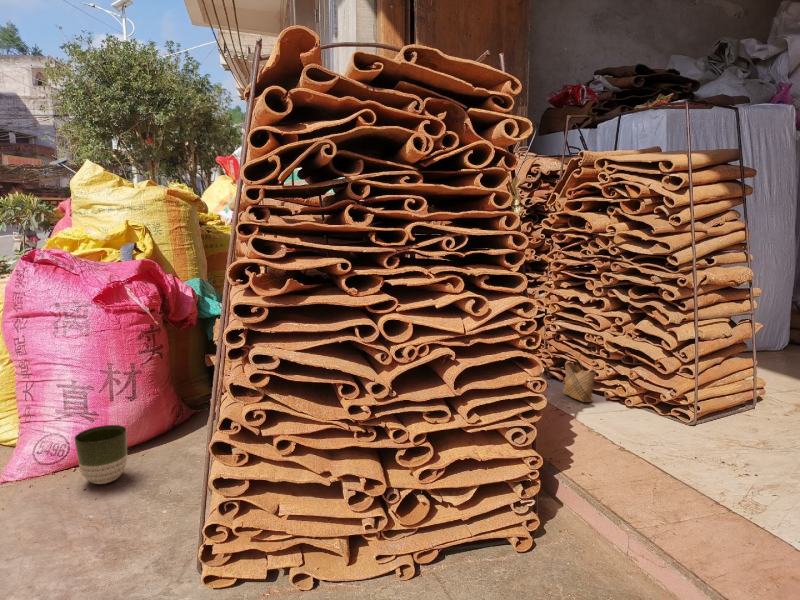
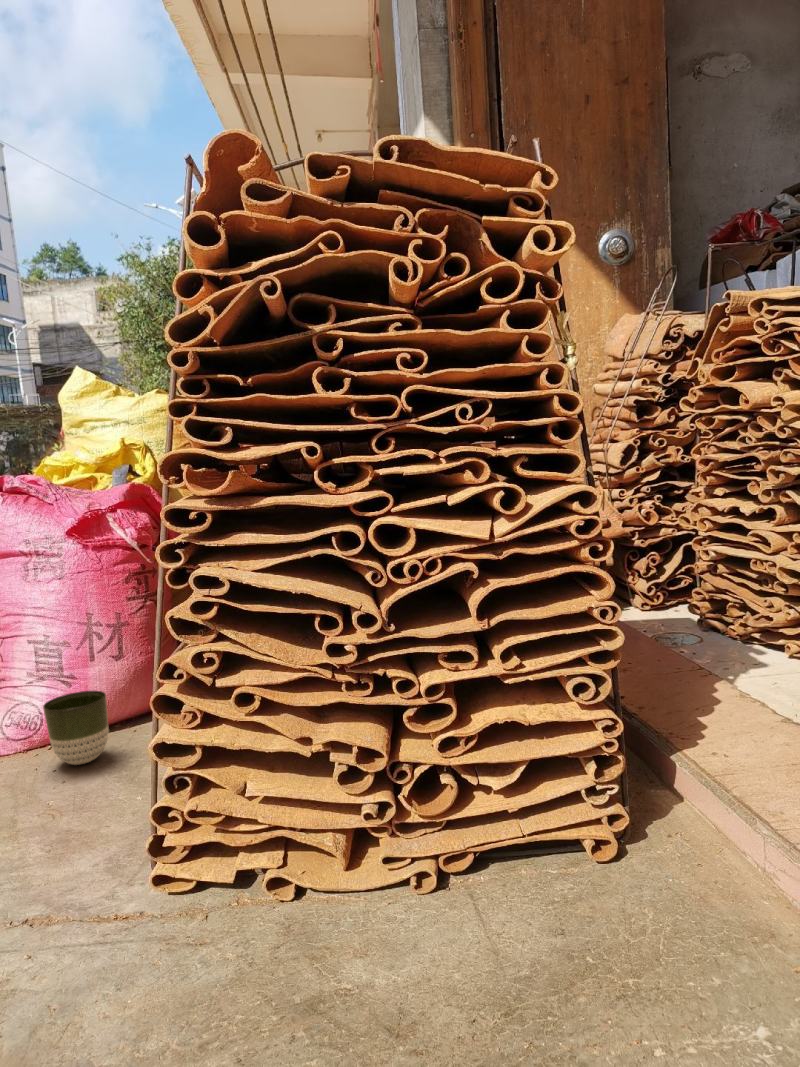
woven basket: present [563,361,596,402] -> none [720,583,768,662]

